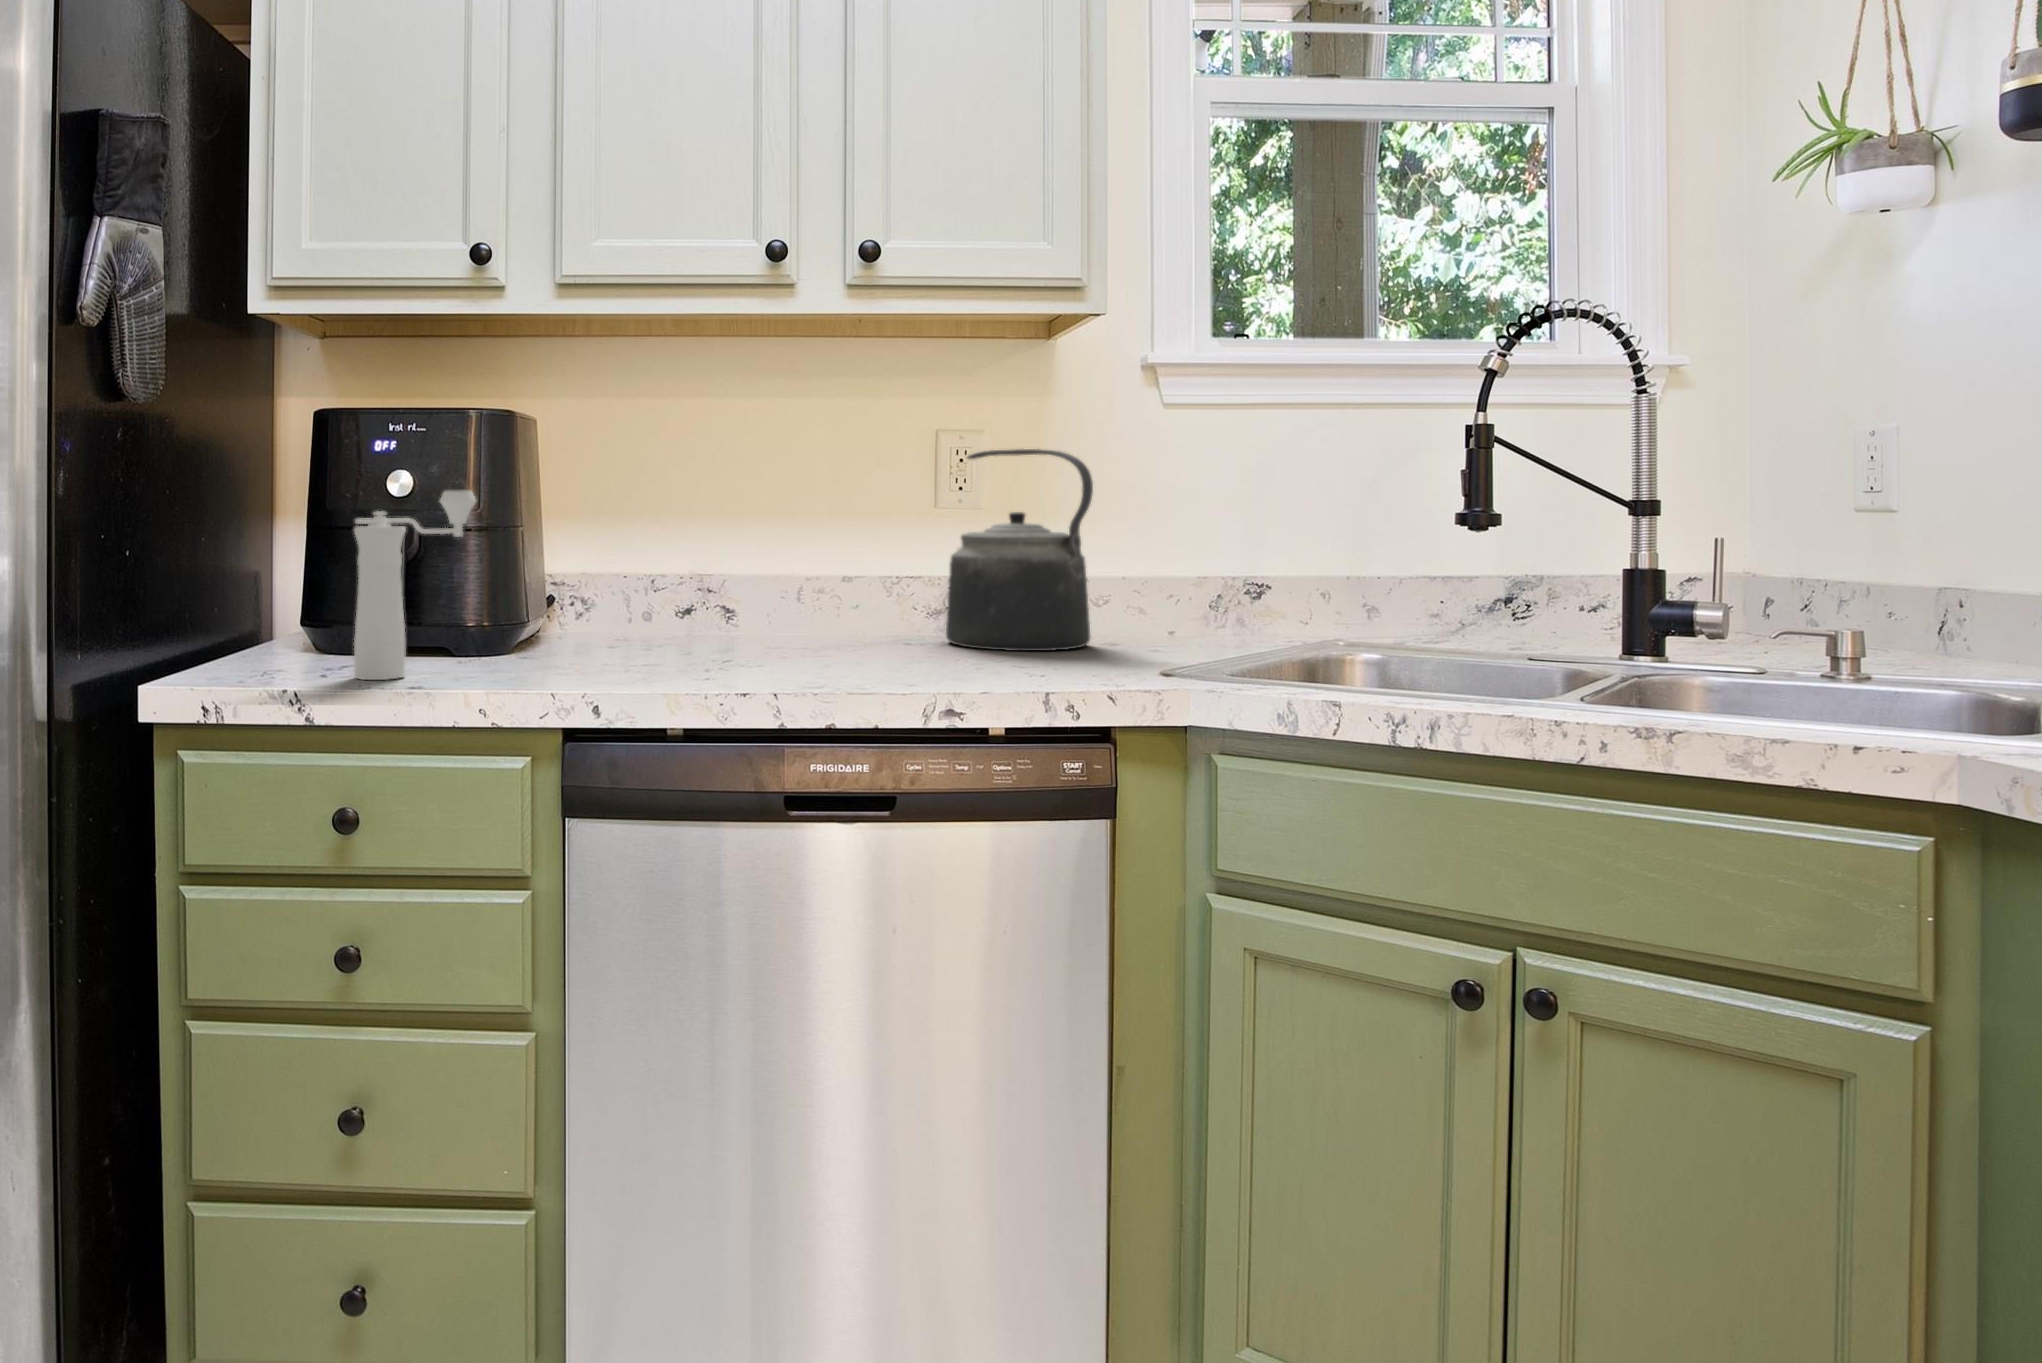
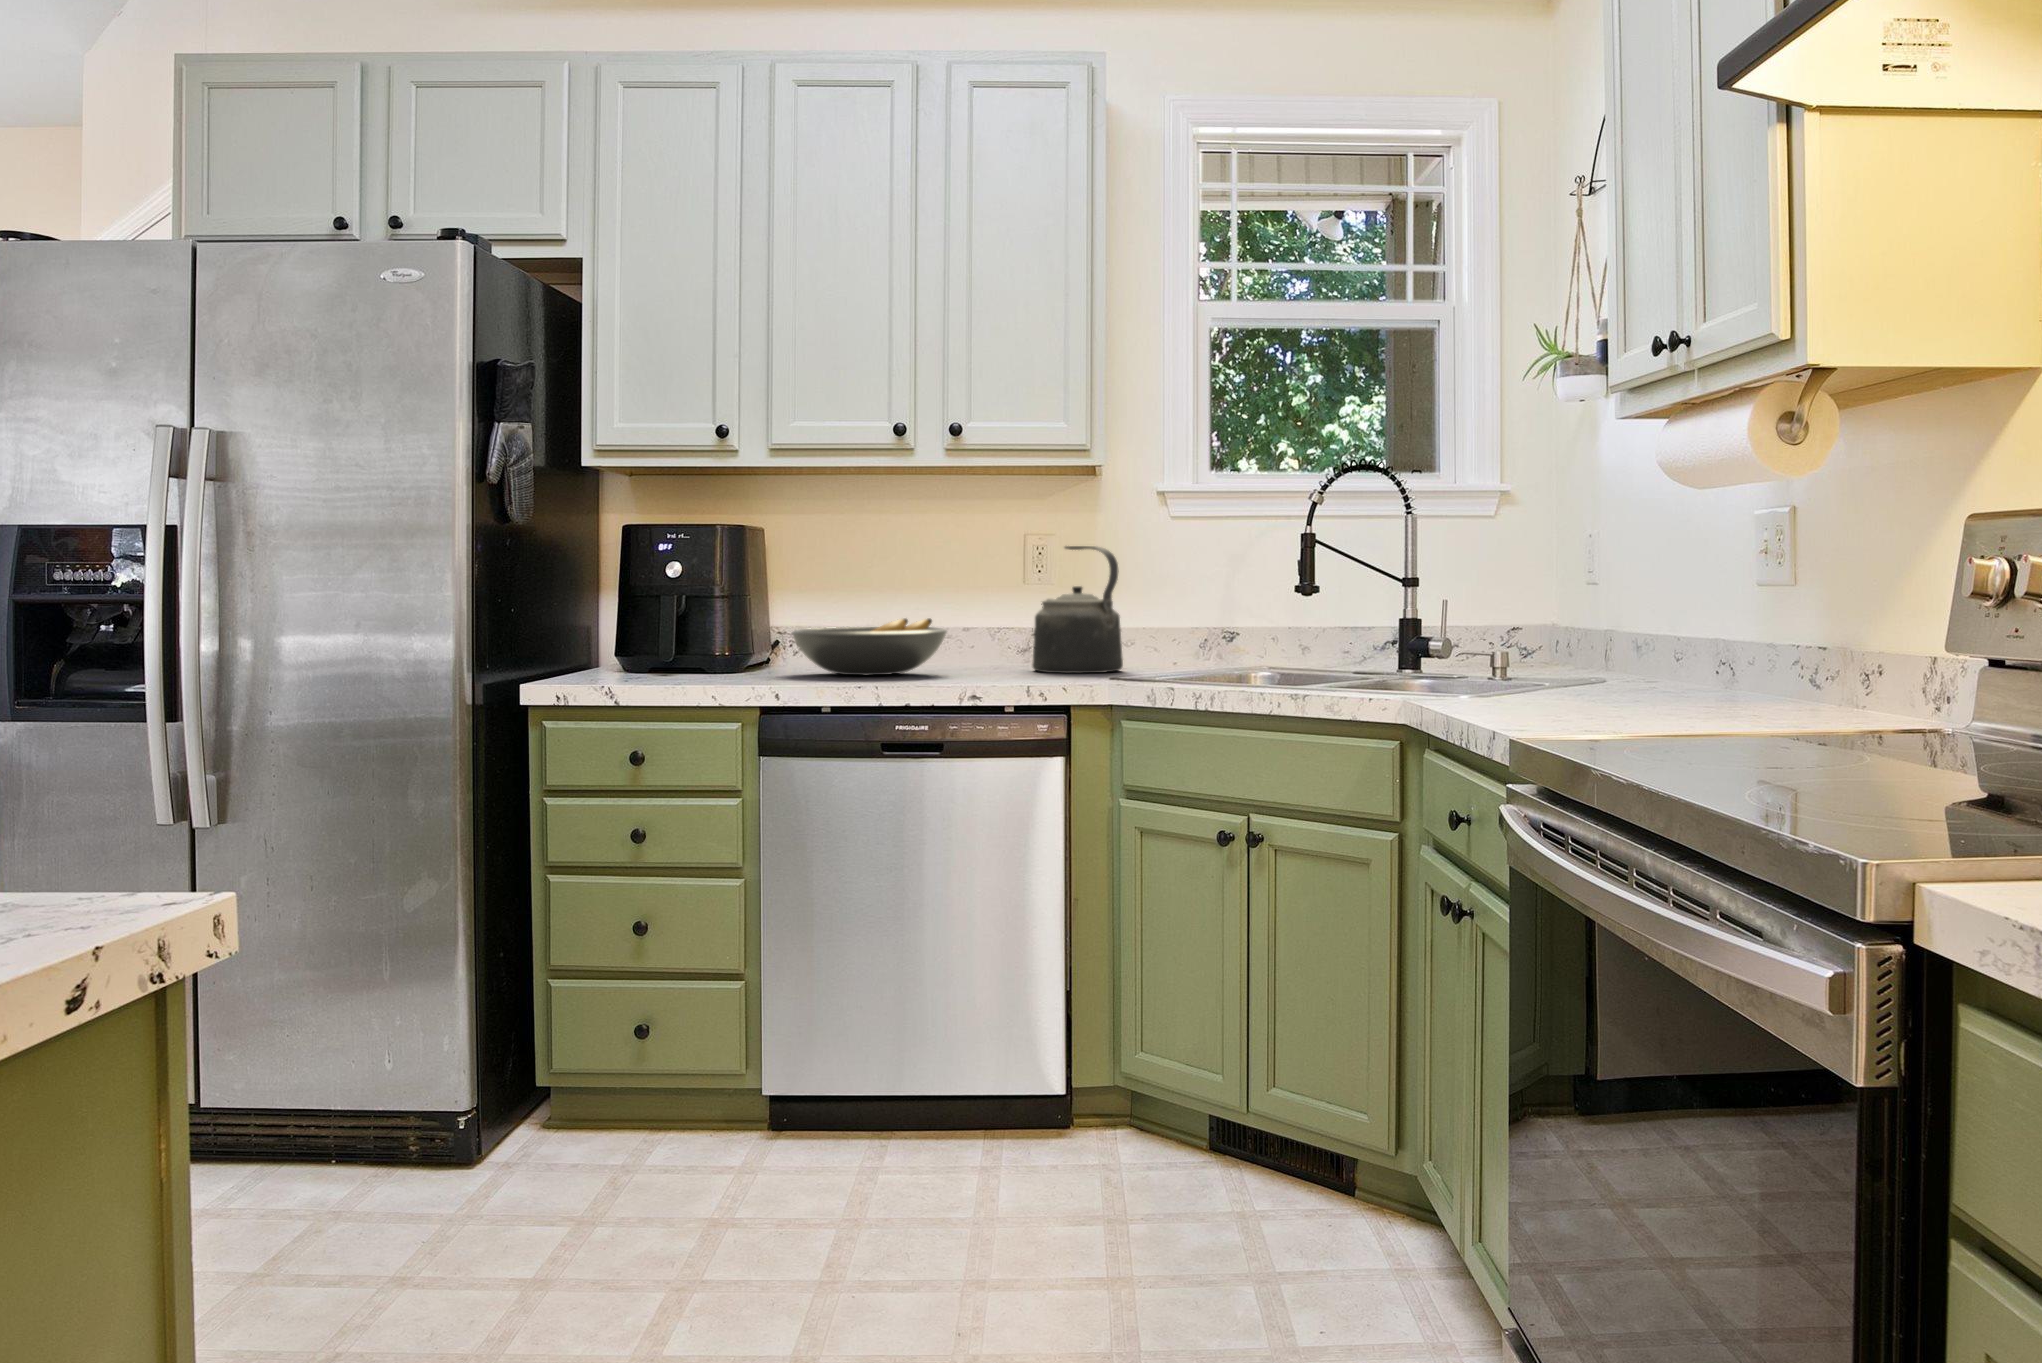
pepper mill: present [354,491,476,680] -> none [642,574,717,682]
fruit bowl: none [588,564,839,658] -> present [792,618,947,675]

